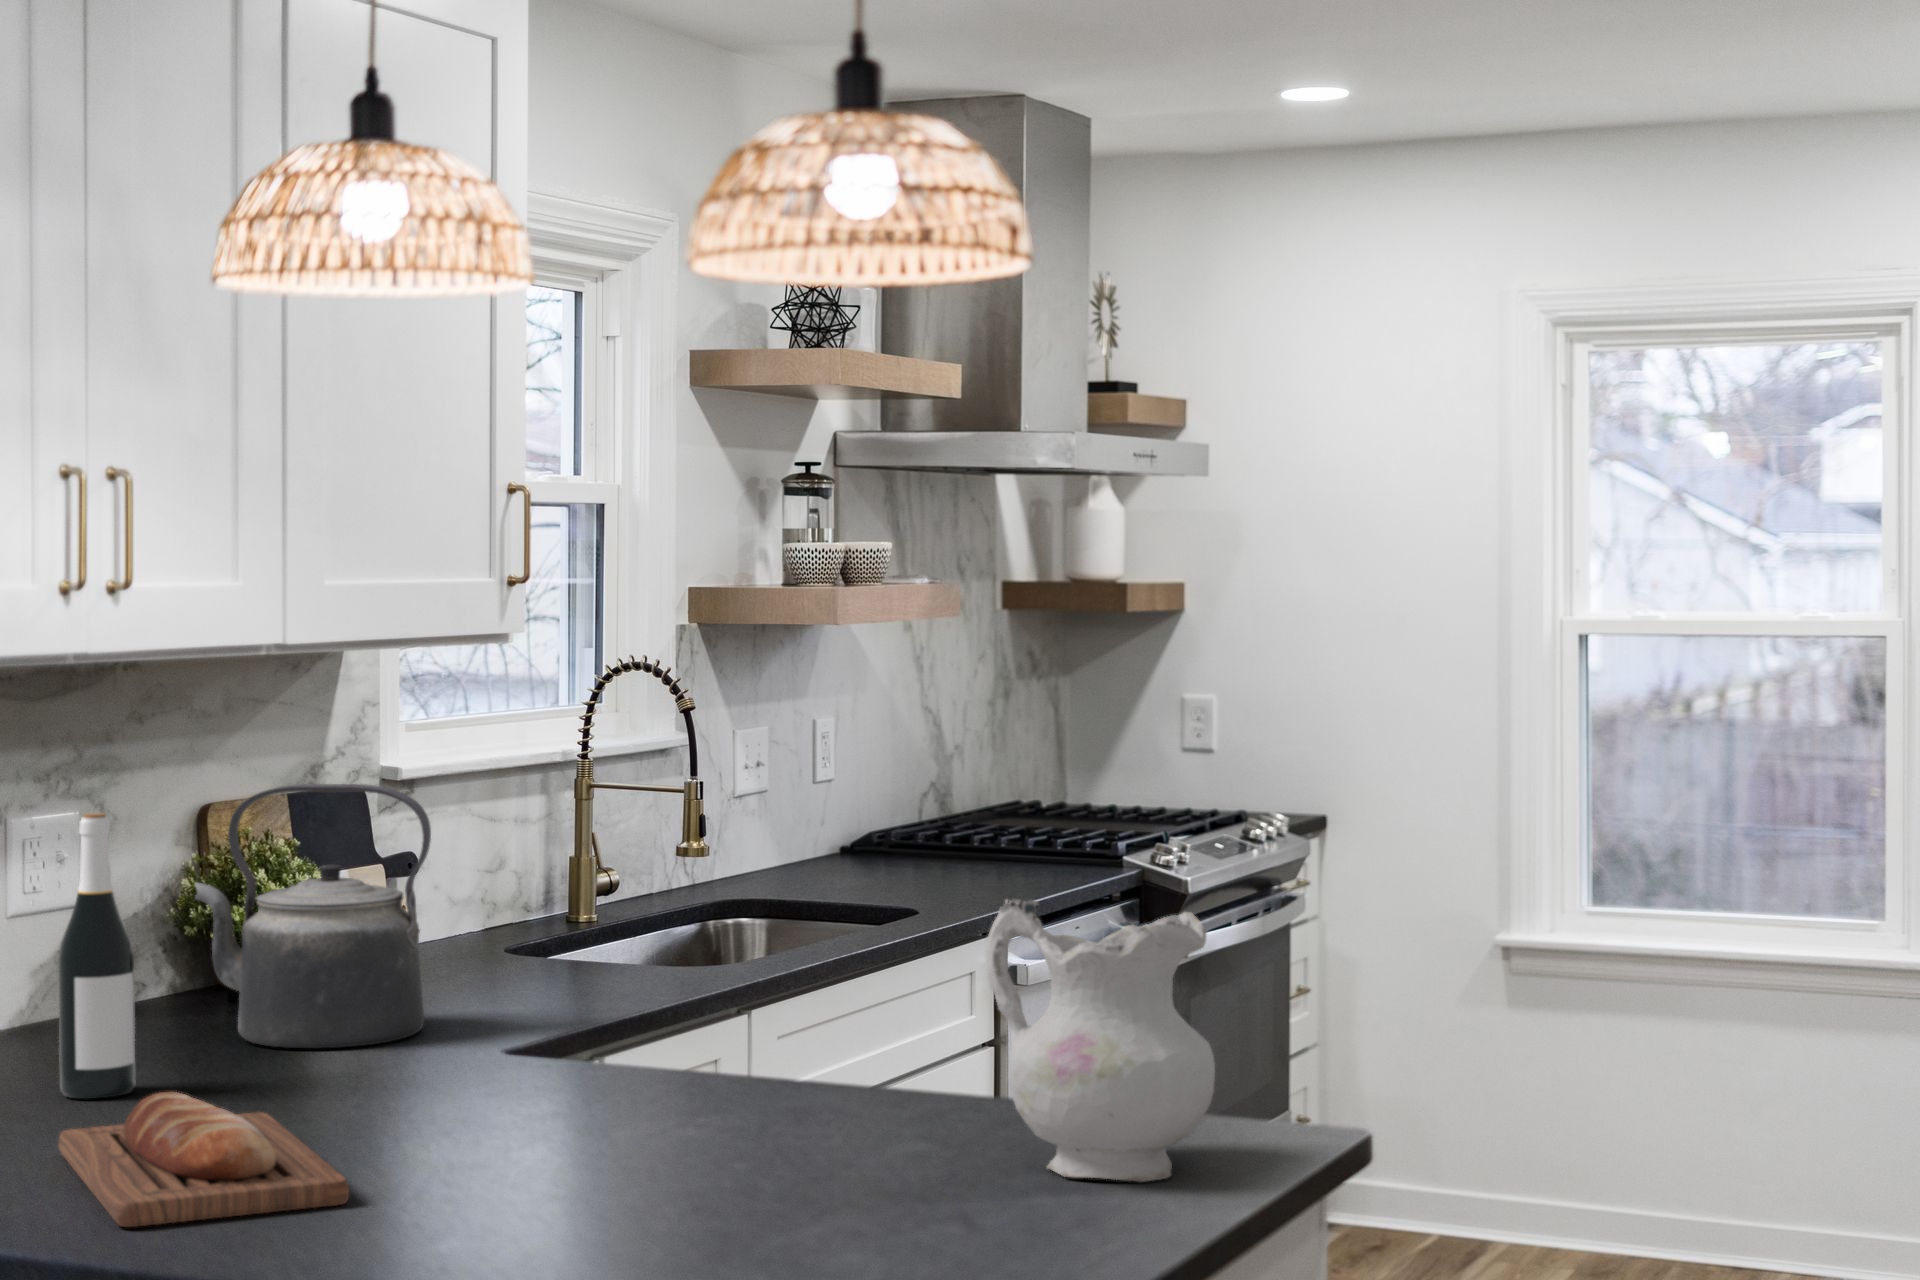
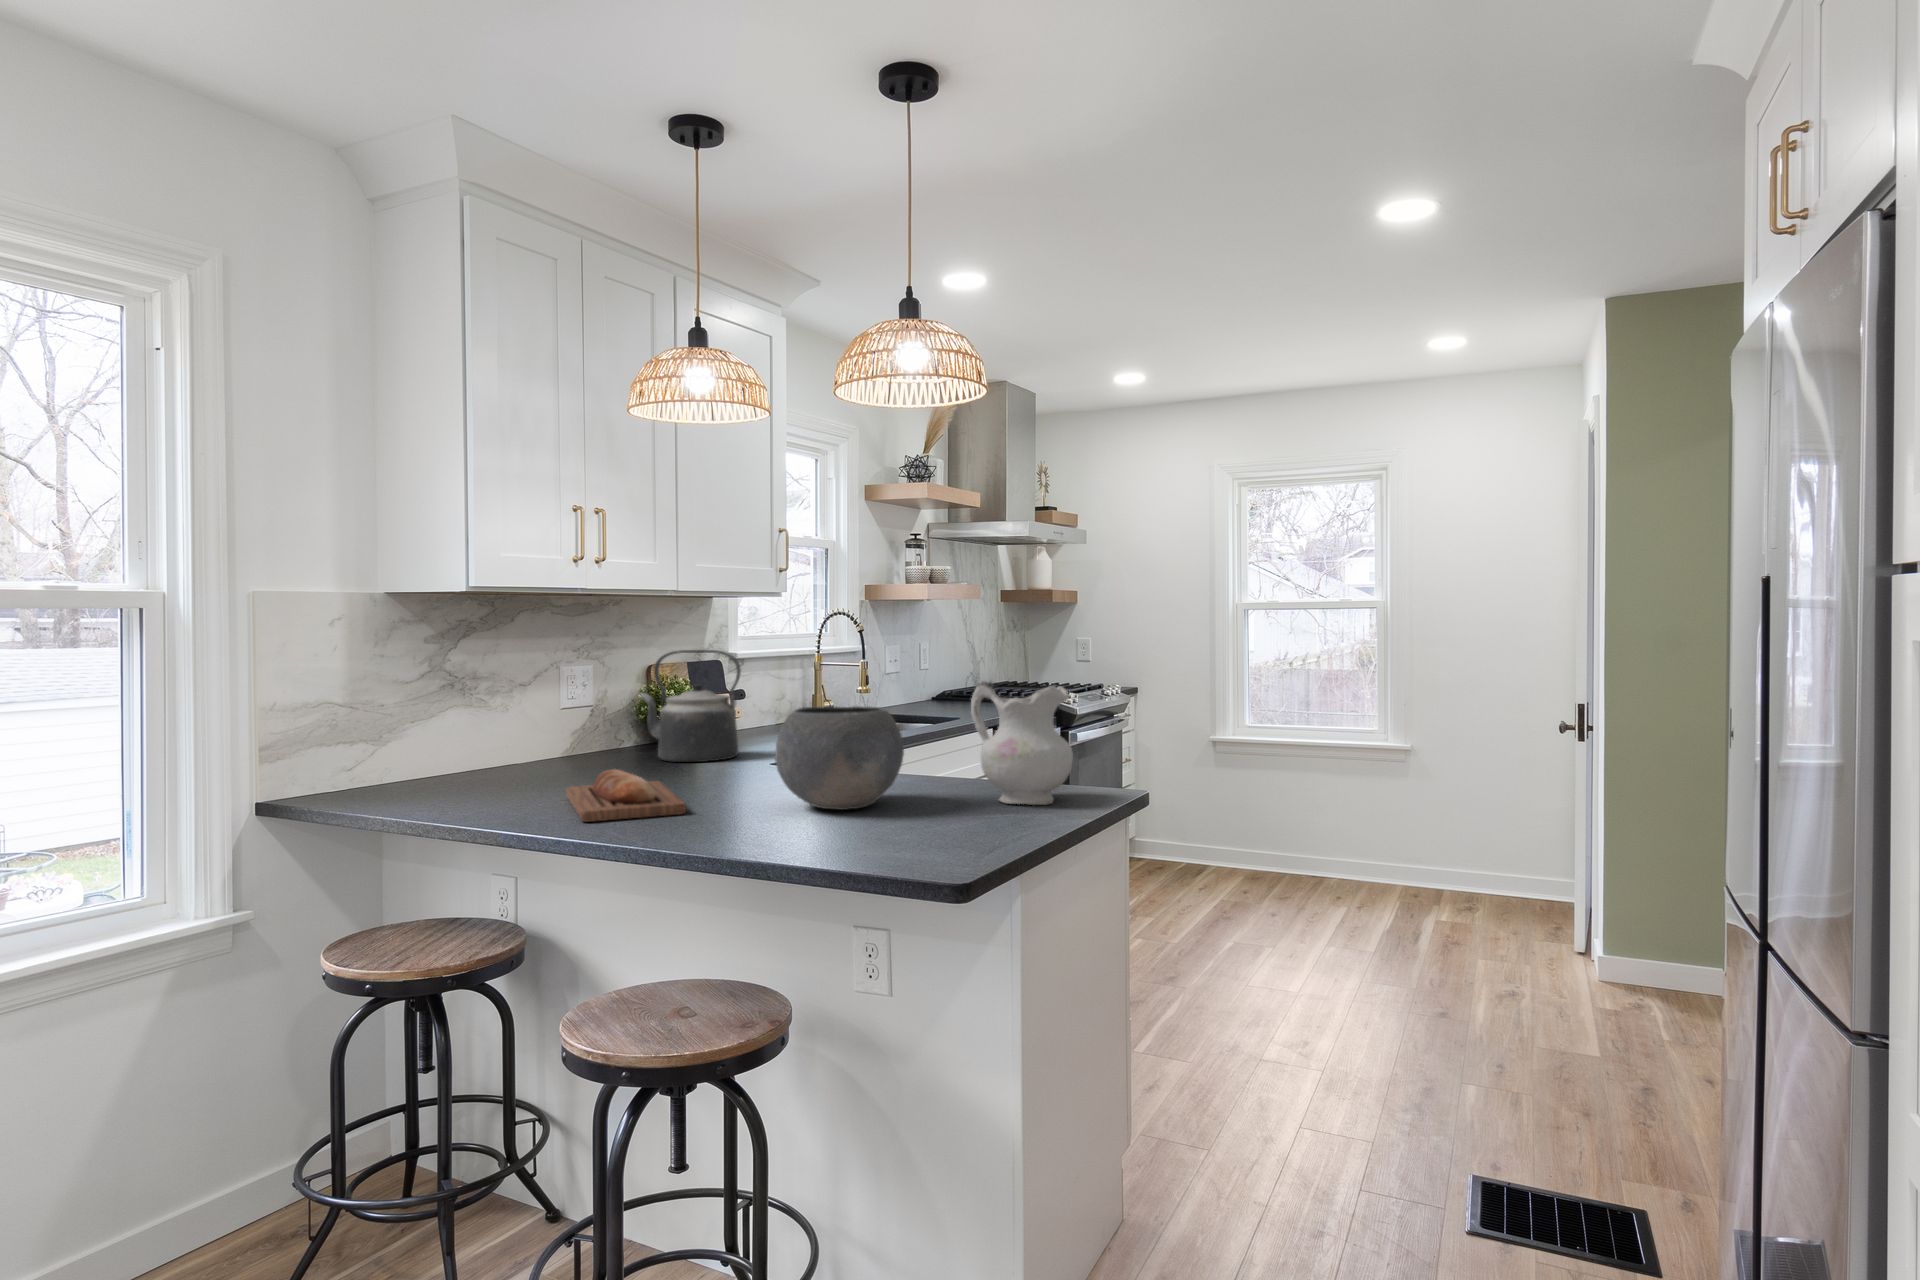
wine bottle: present [58,813,135,1099] -> none [574,656,608,779]
bowl: none [549,953,837,1194] -> present [775,706,904,810]

